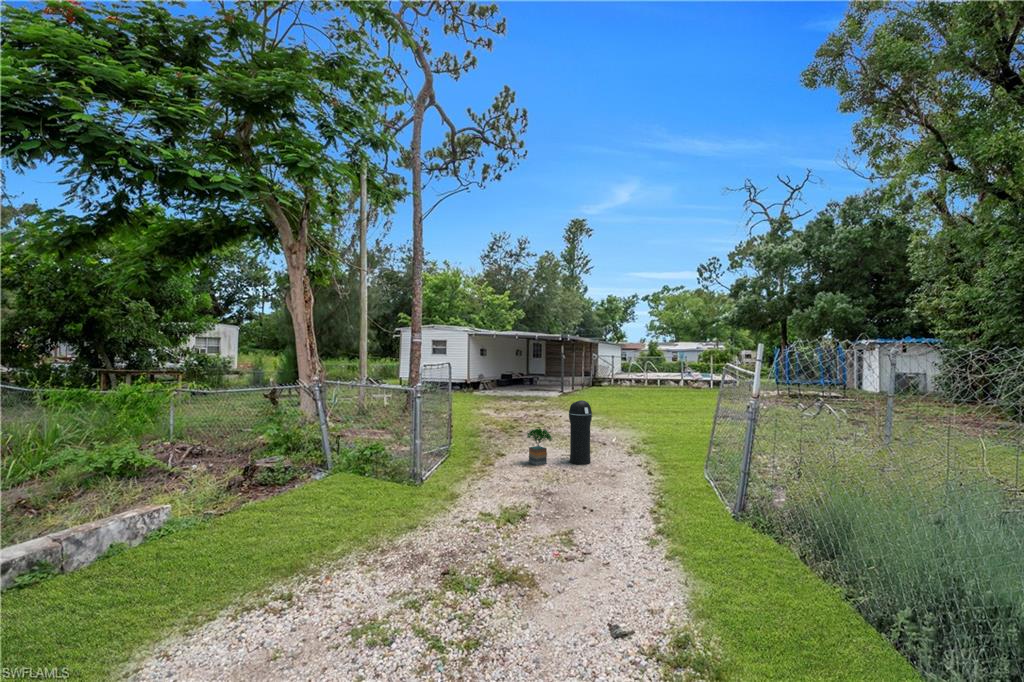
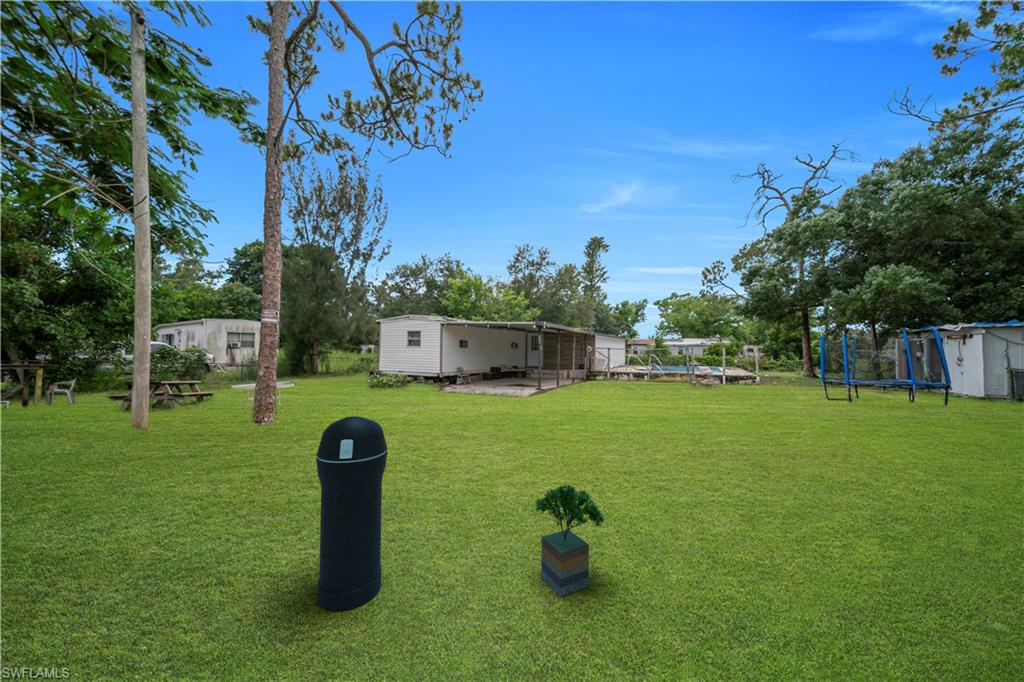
potted tree: present [527,429,552,465] -> present [535,485,605,597]

